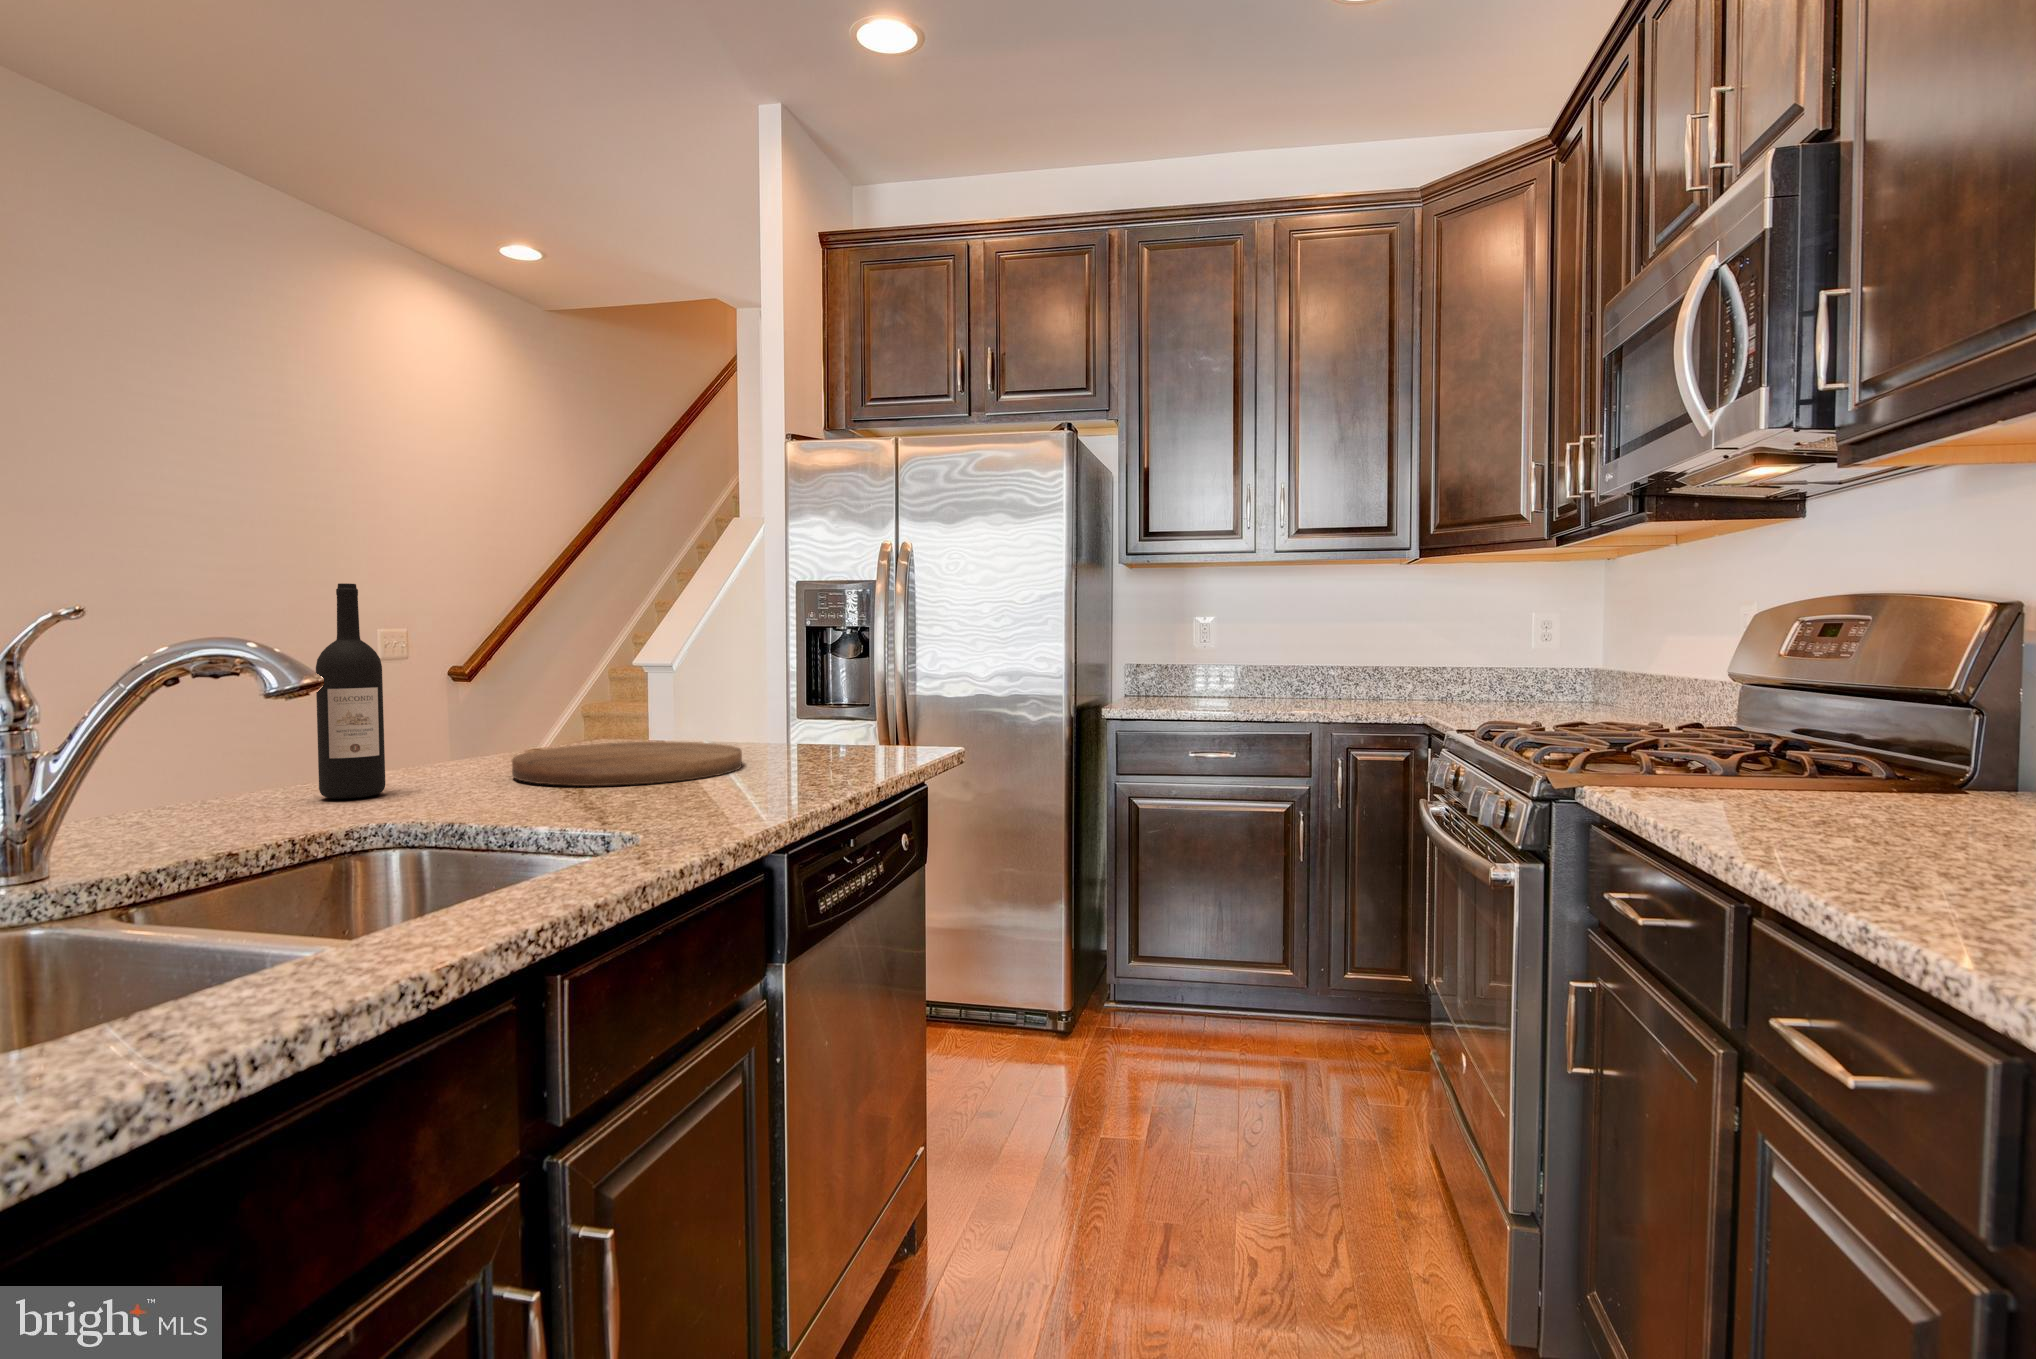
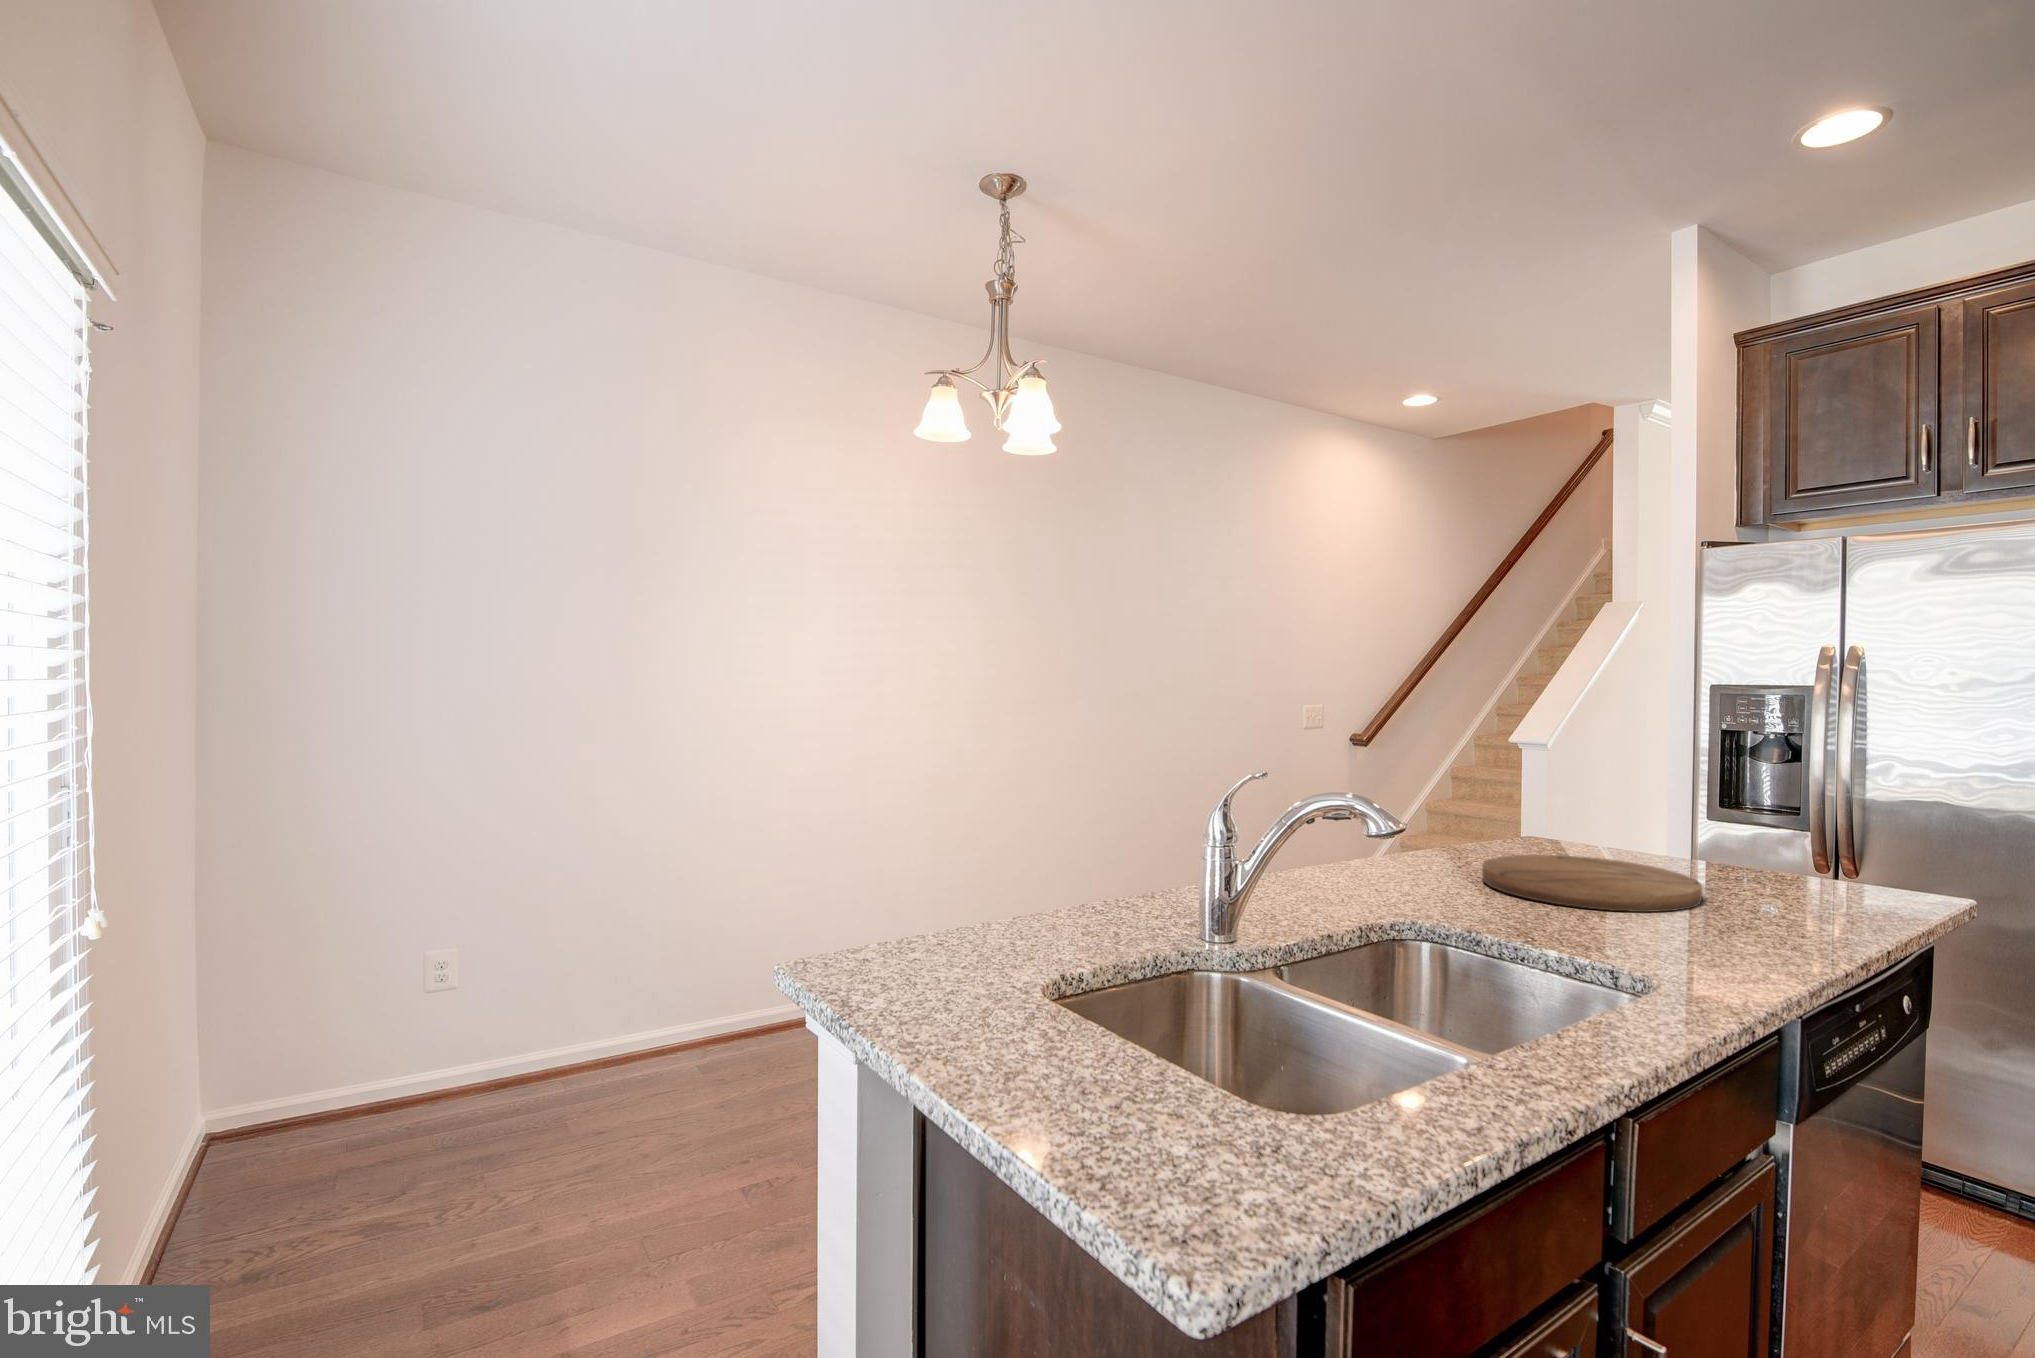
wine bottle: present [316,583,385,799] -> none [1350,732,1394,888]

